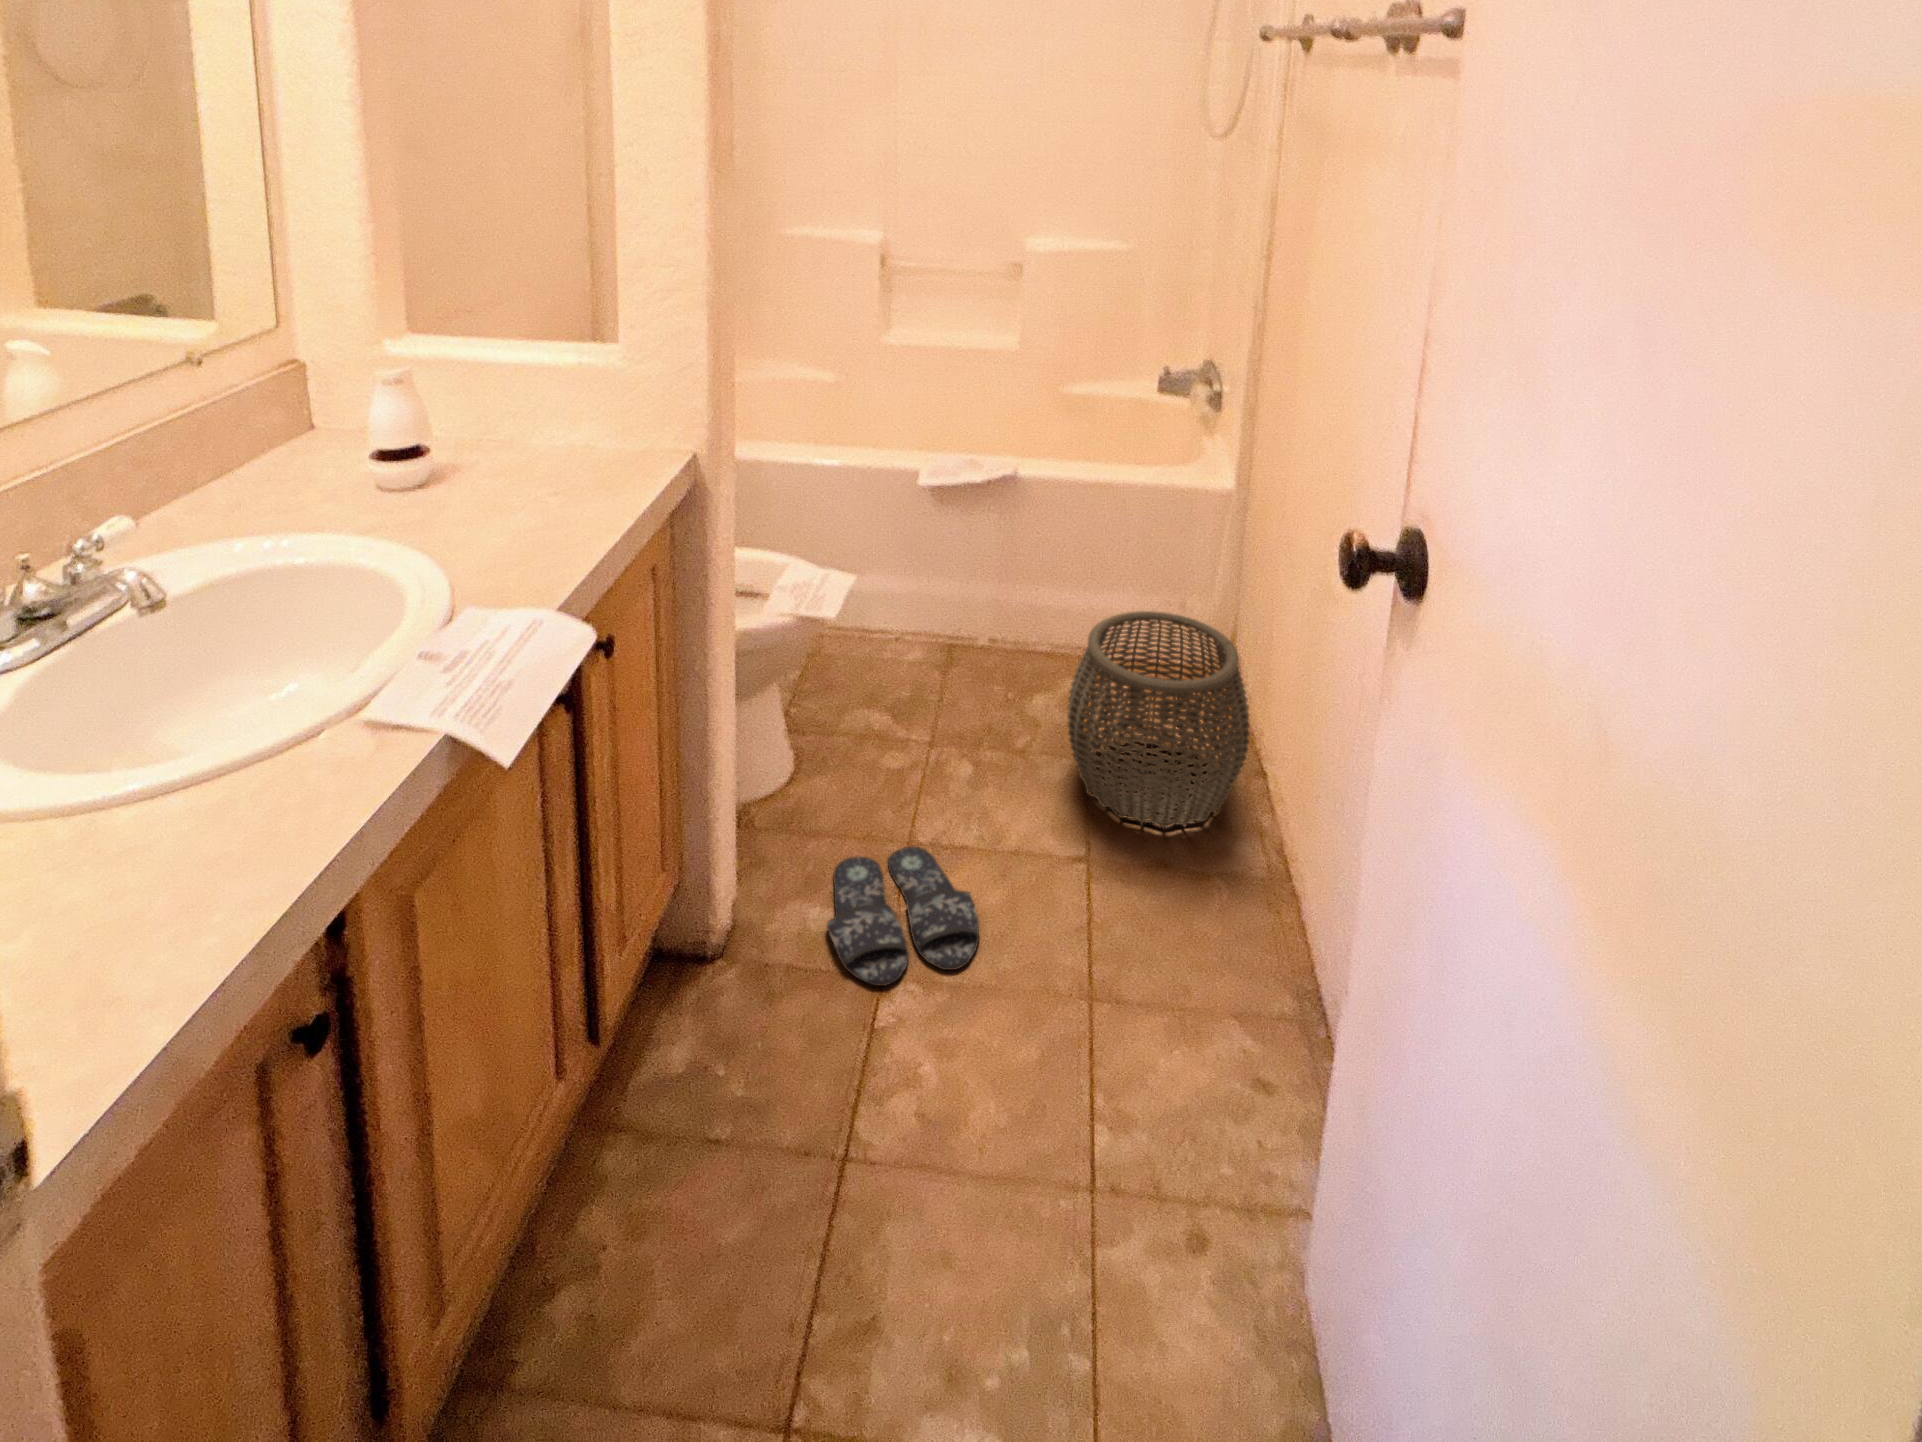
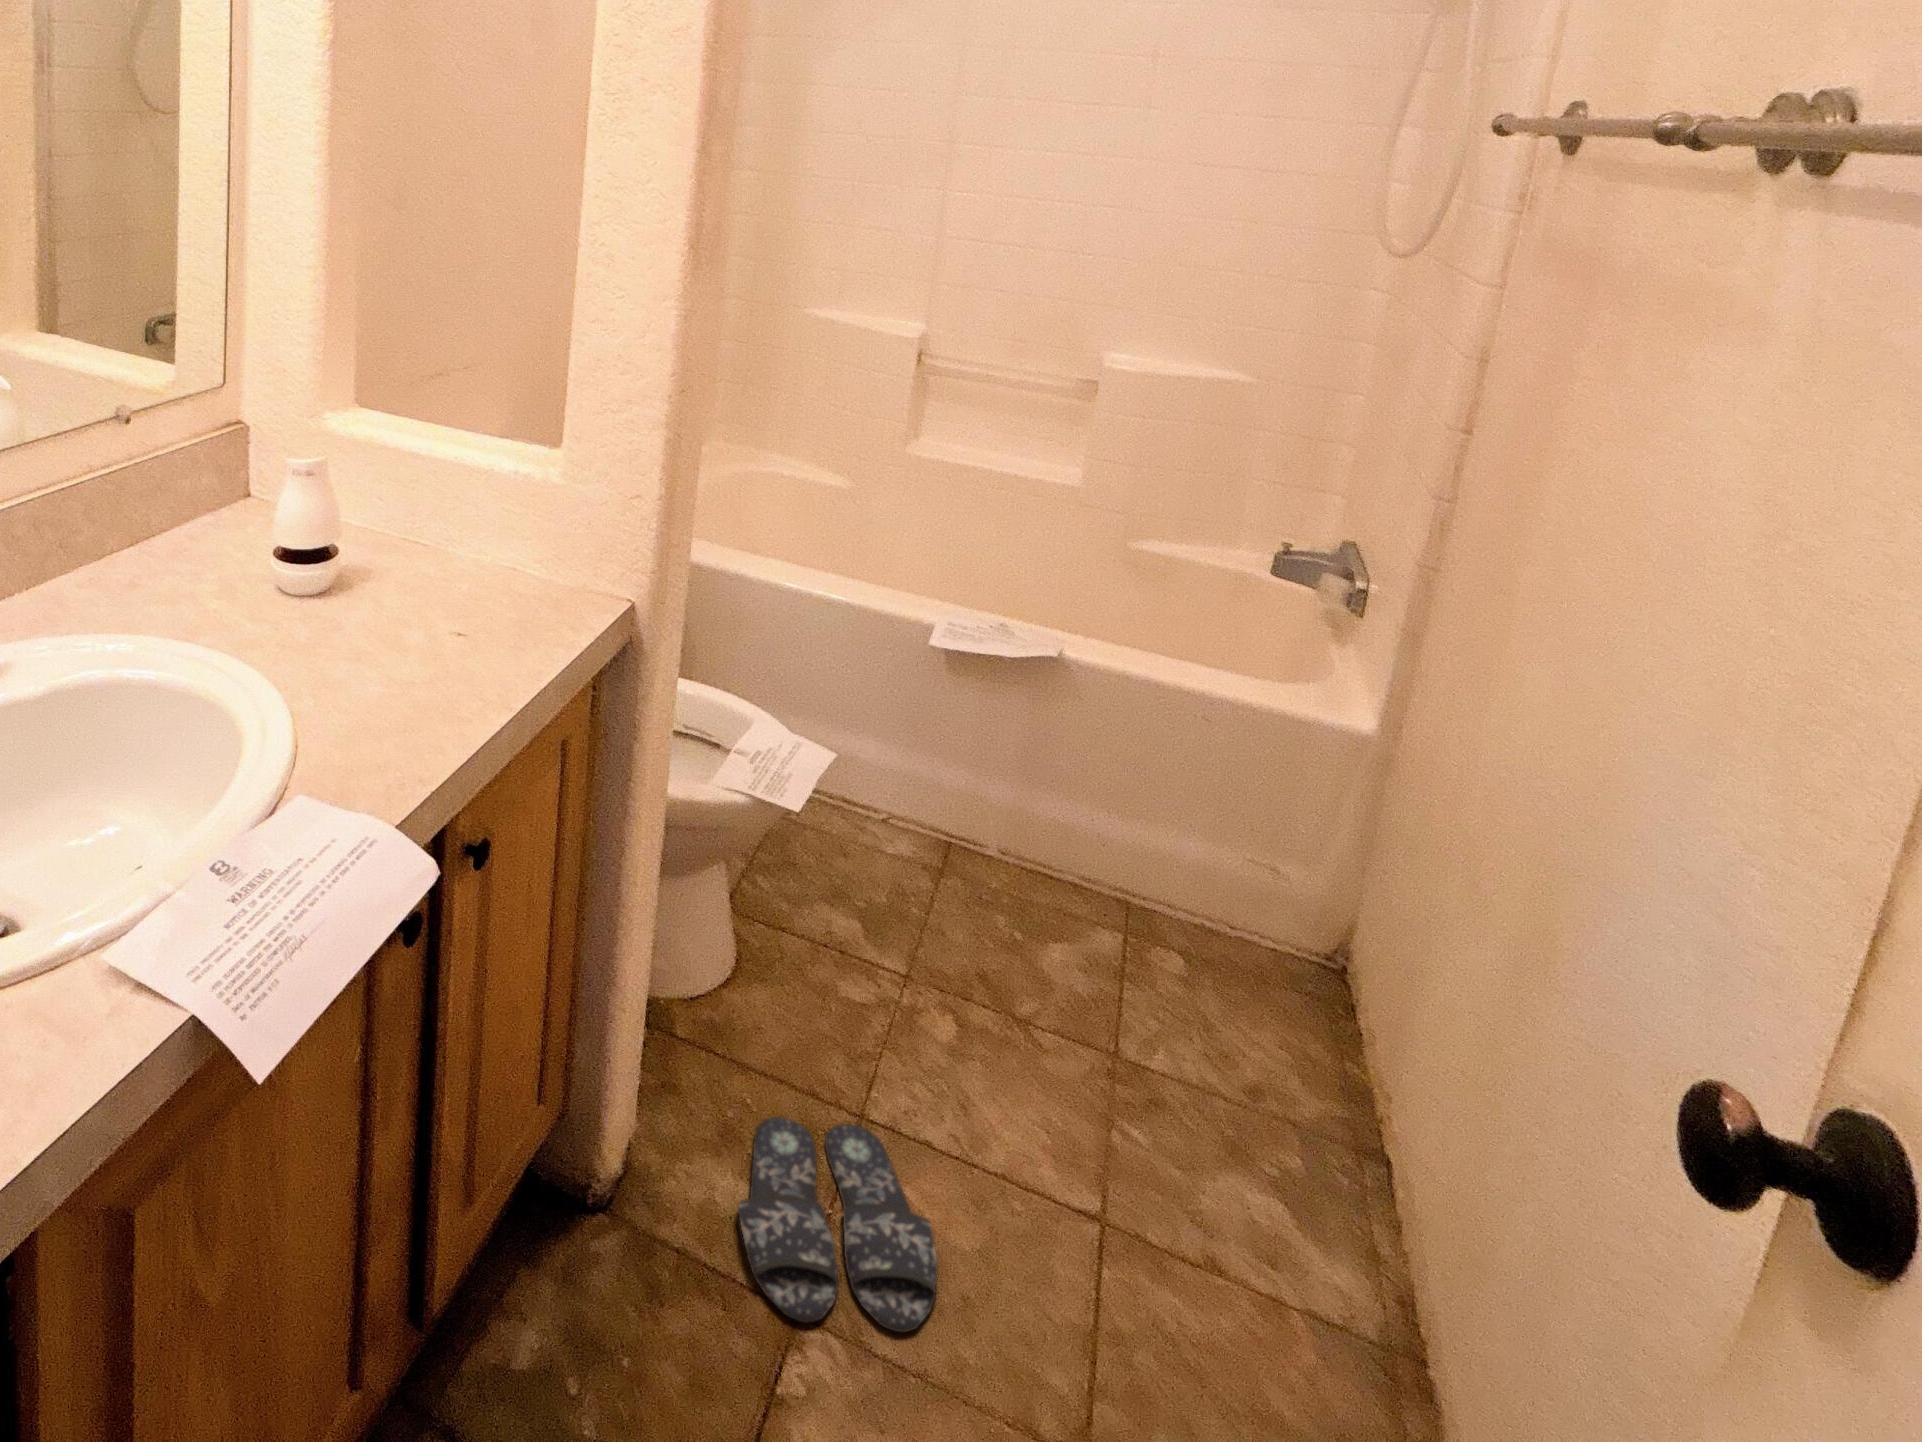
woven basket: present [1067,611,1250,828] -> none [1091,882,1378,1220]

